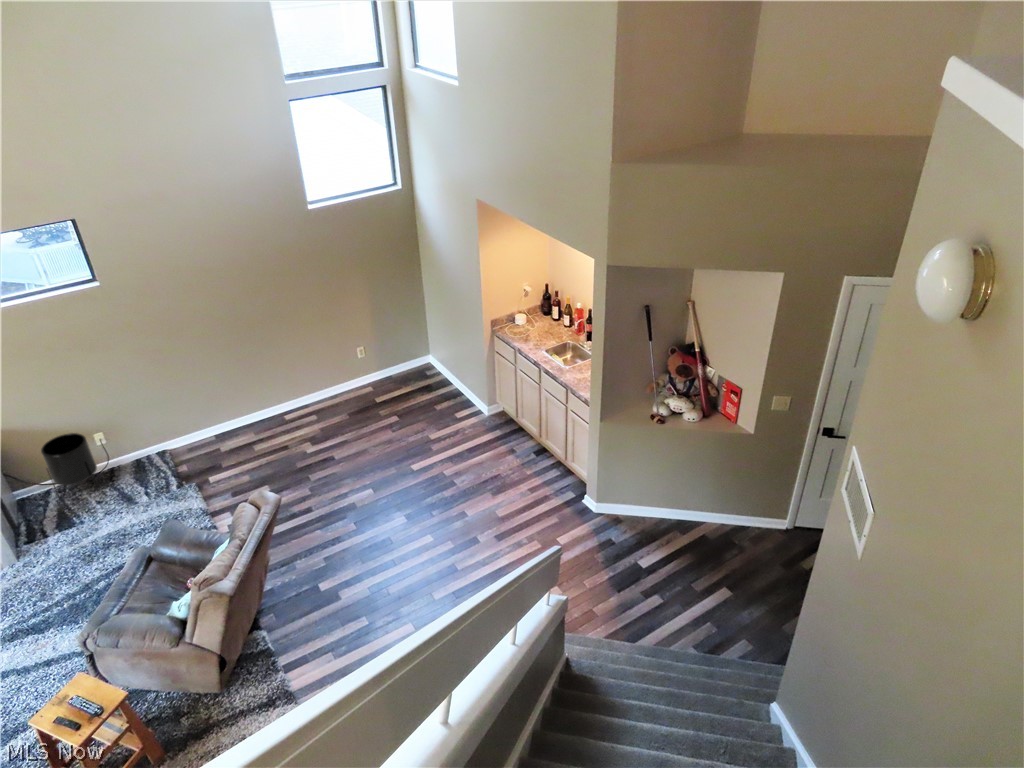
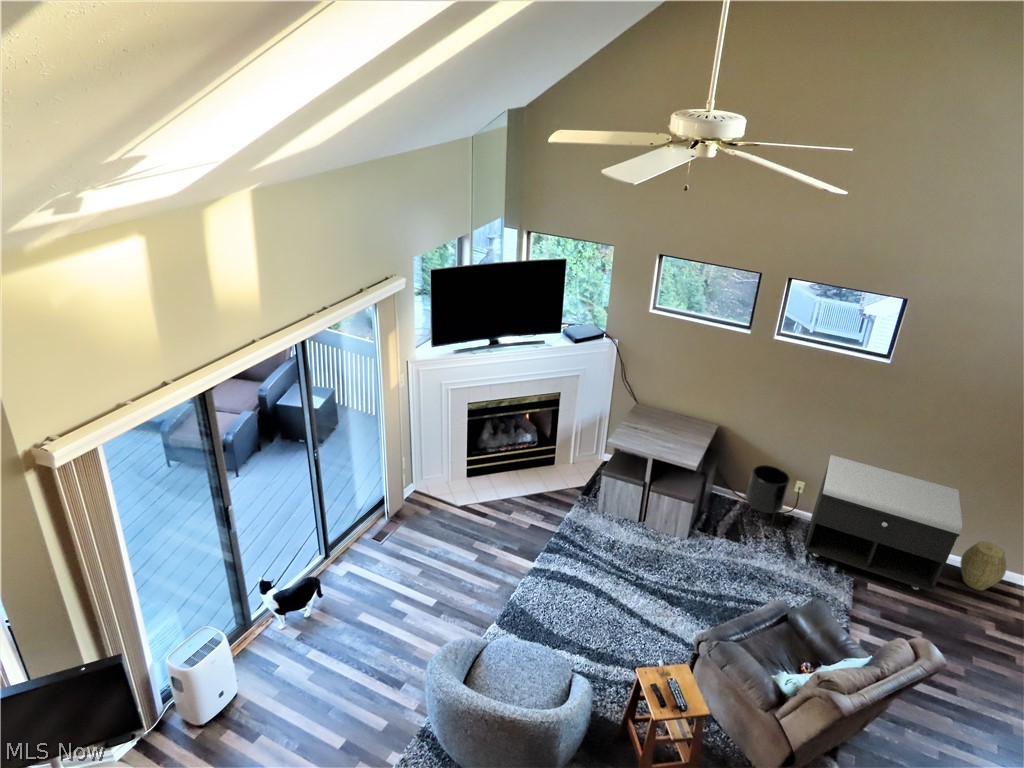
storage bench: none [108,361,258,489] -> present [805,455,963,592]
woven basket: none [261,386,295,428] -> present [961,541,1006,590]

